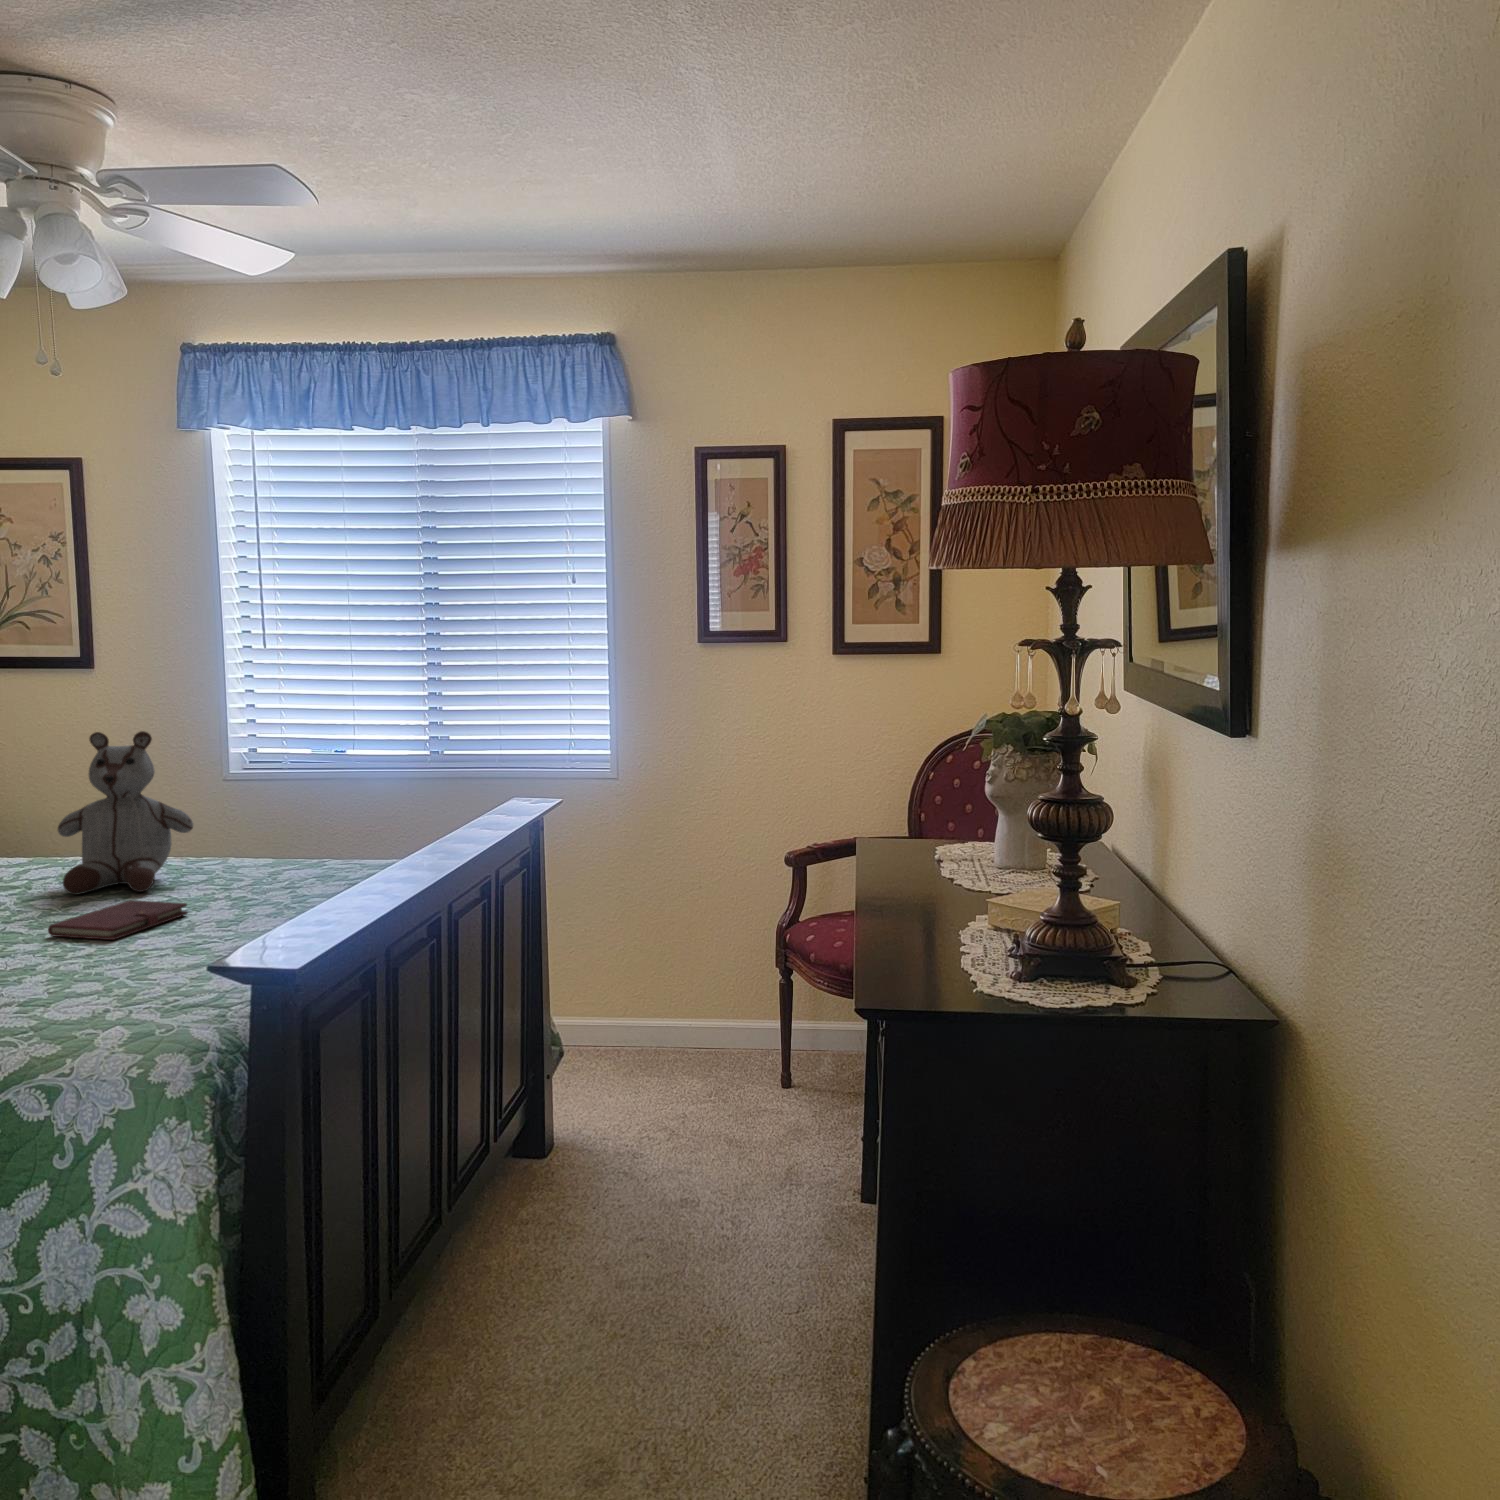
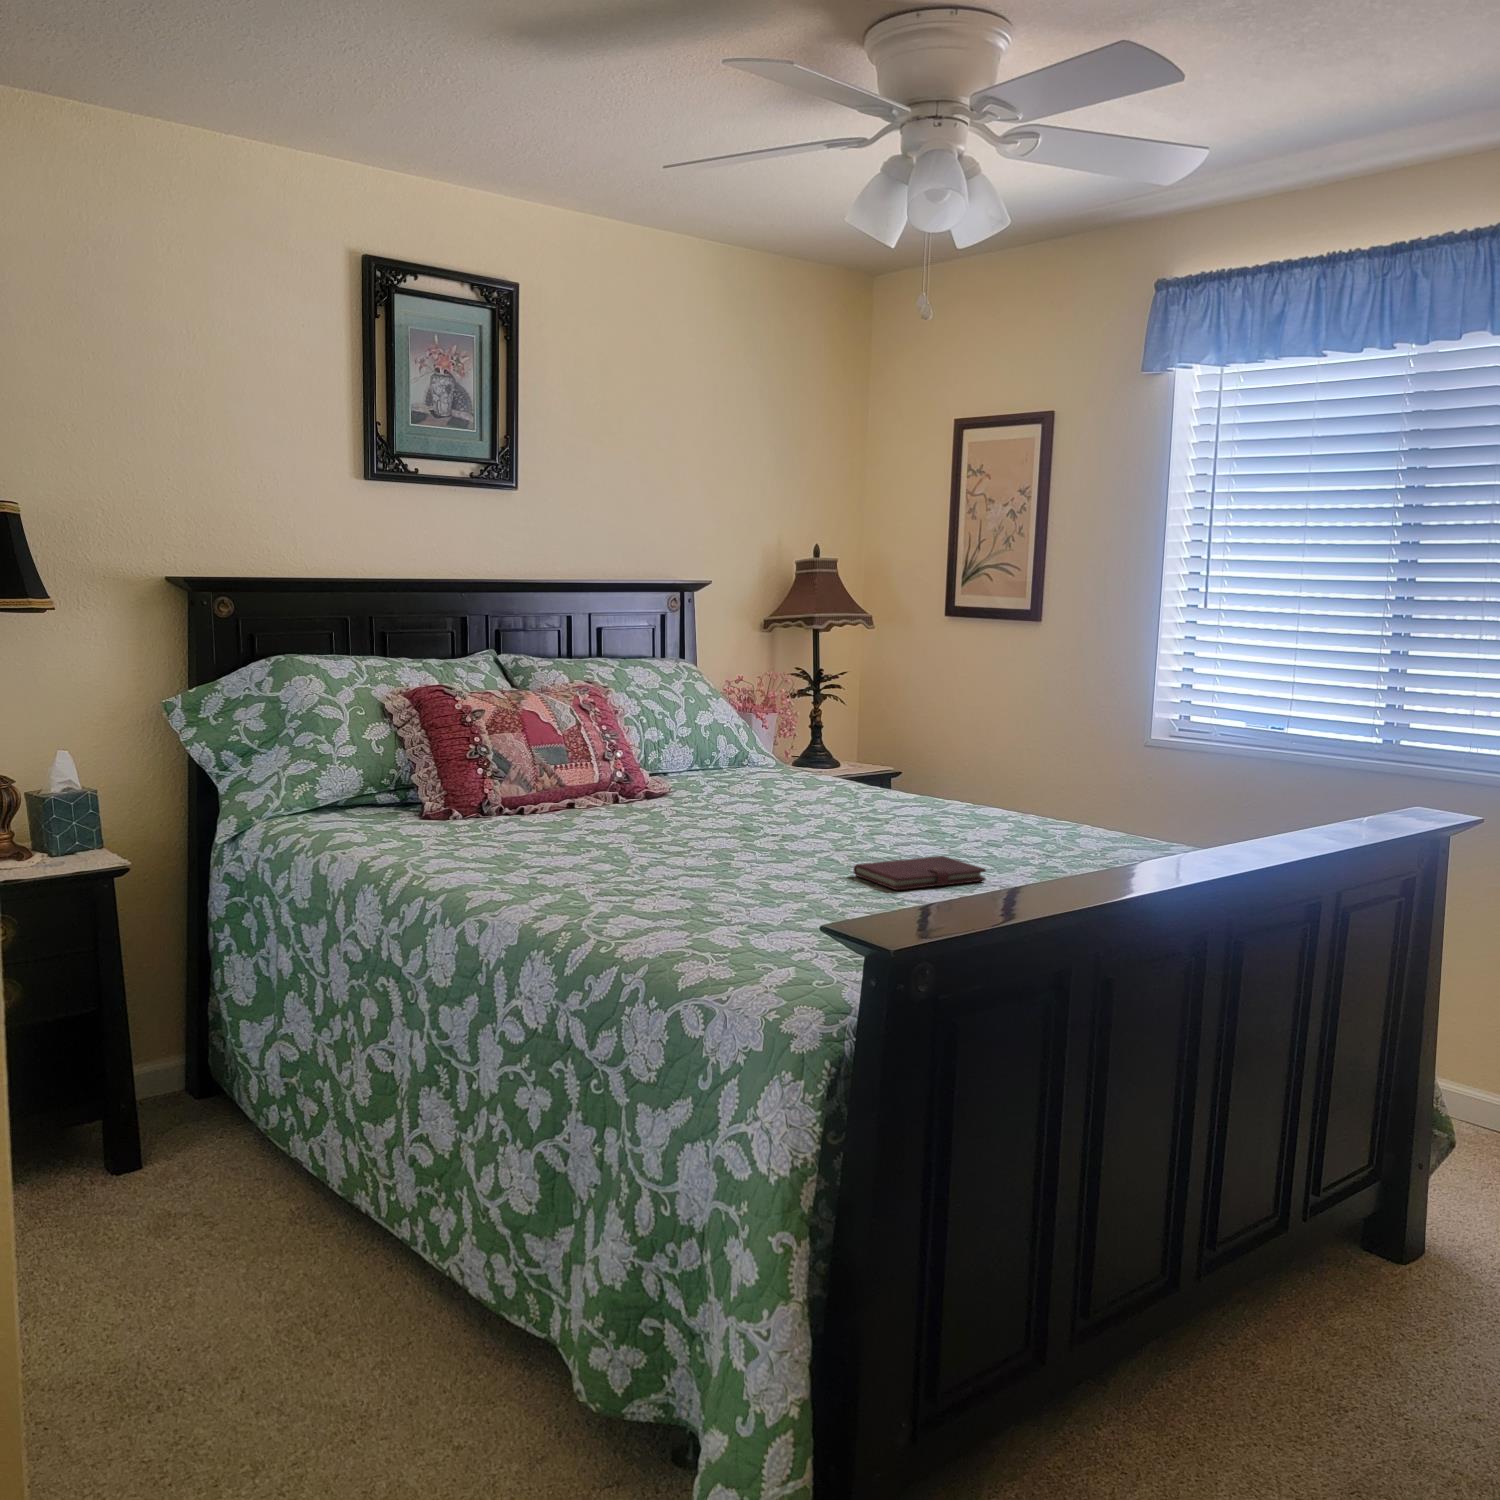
stuffed bear: present [58,731,193,895] -> none [908,682,1040,851]

